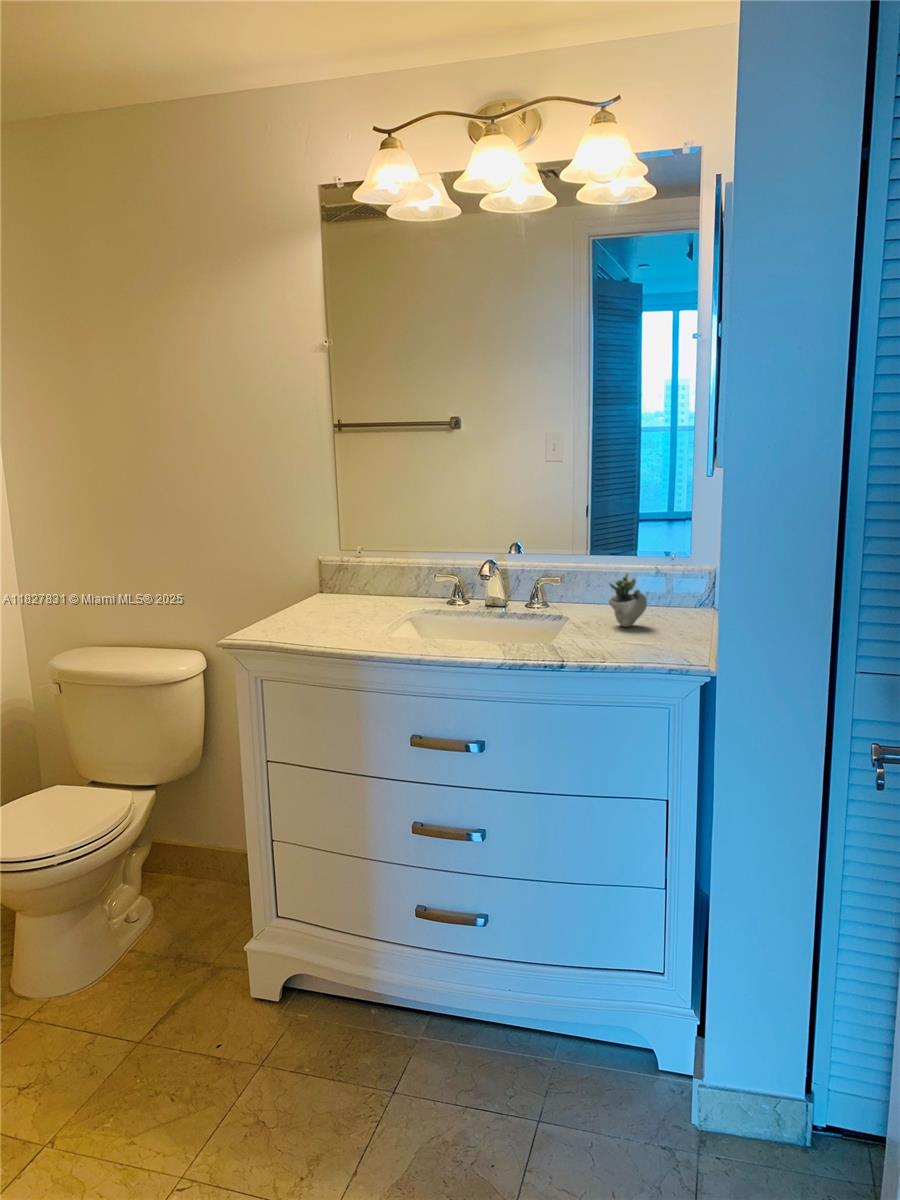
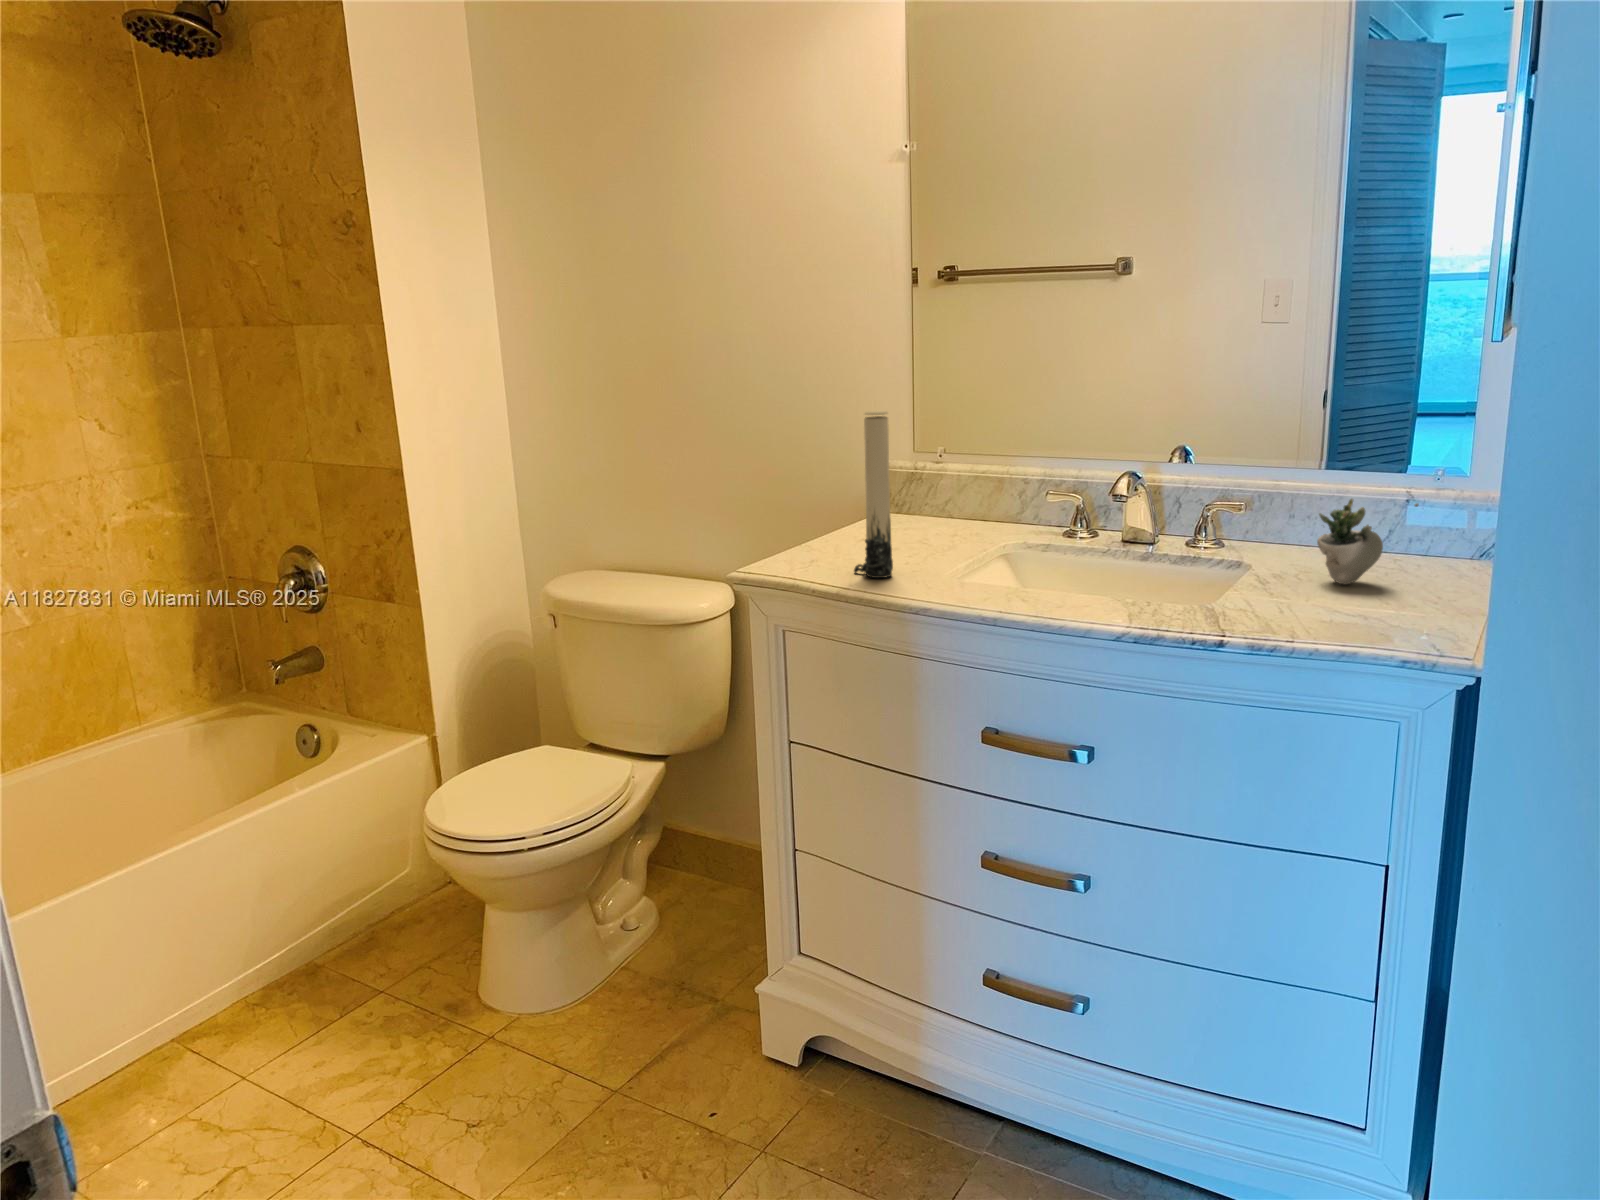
candle: none [311,521,339,637] -> present [854,411,893,578]

